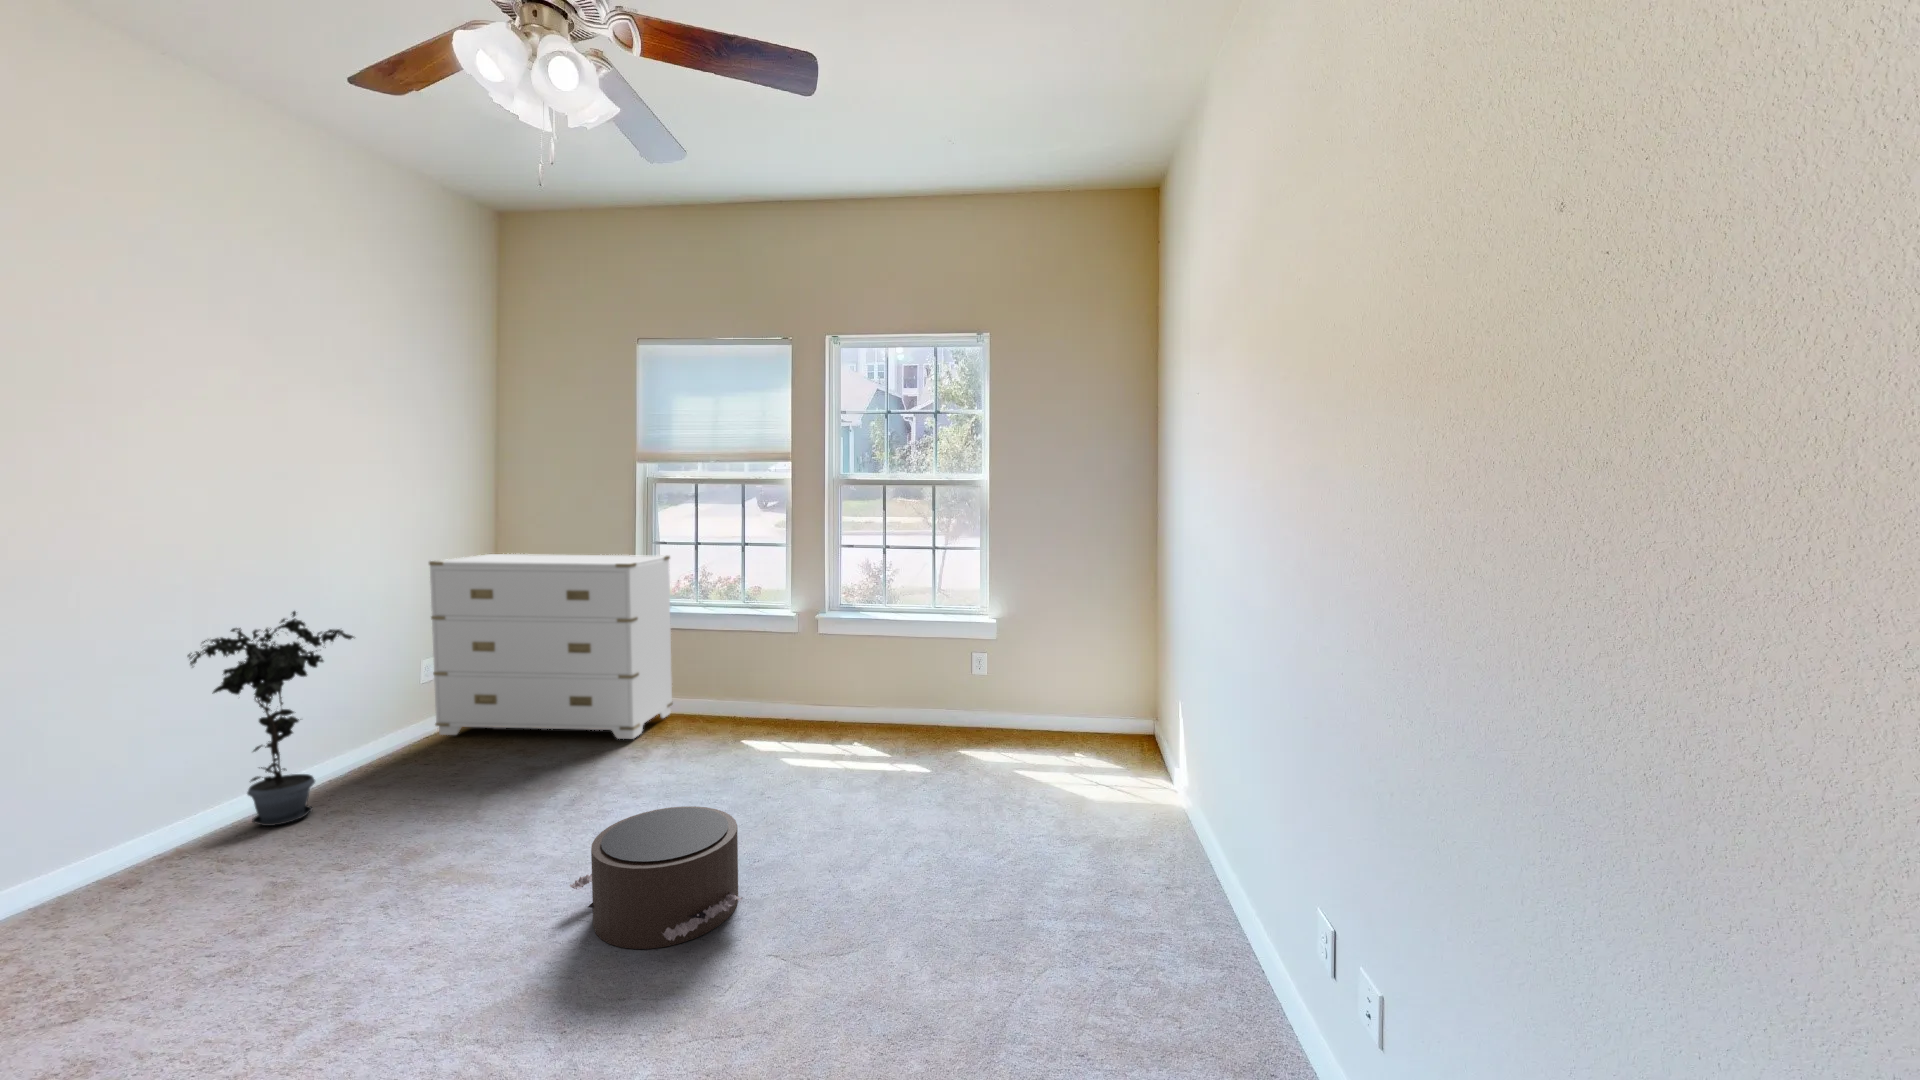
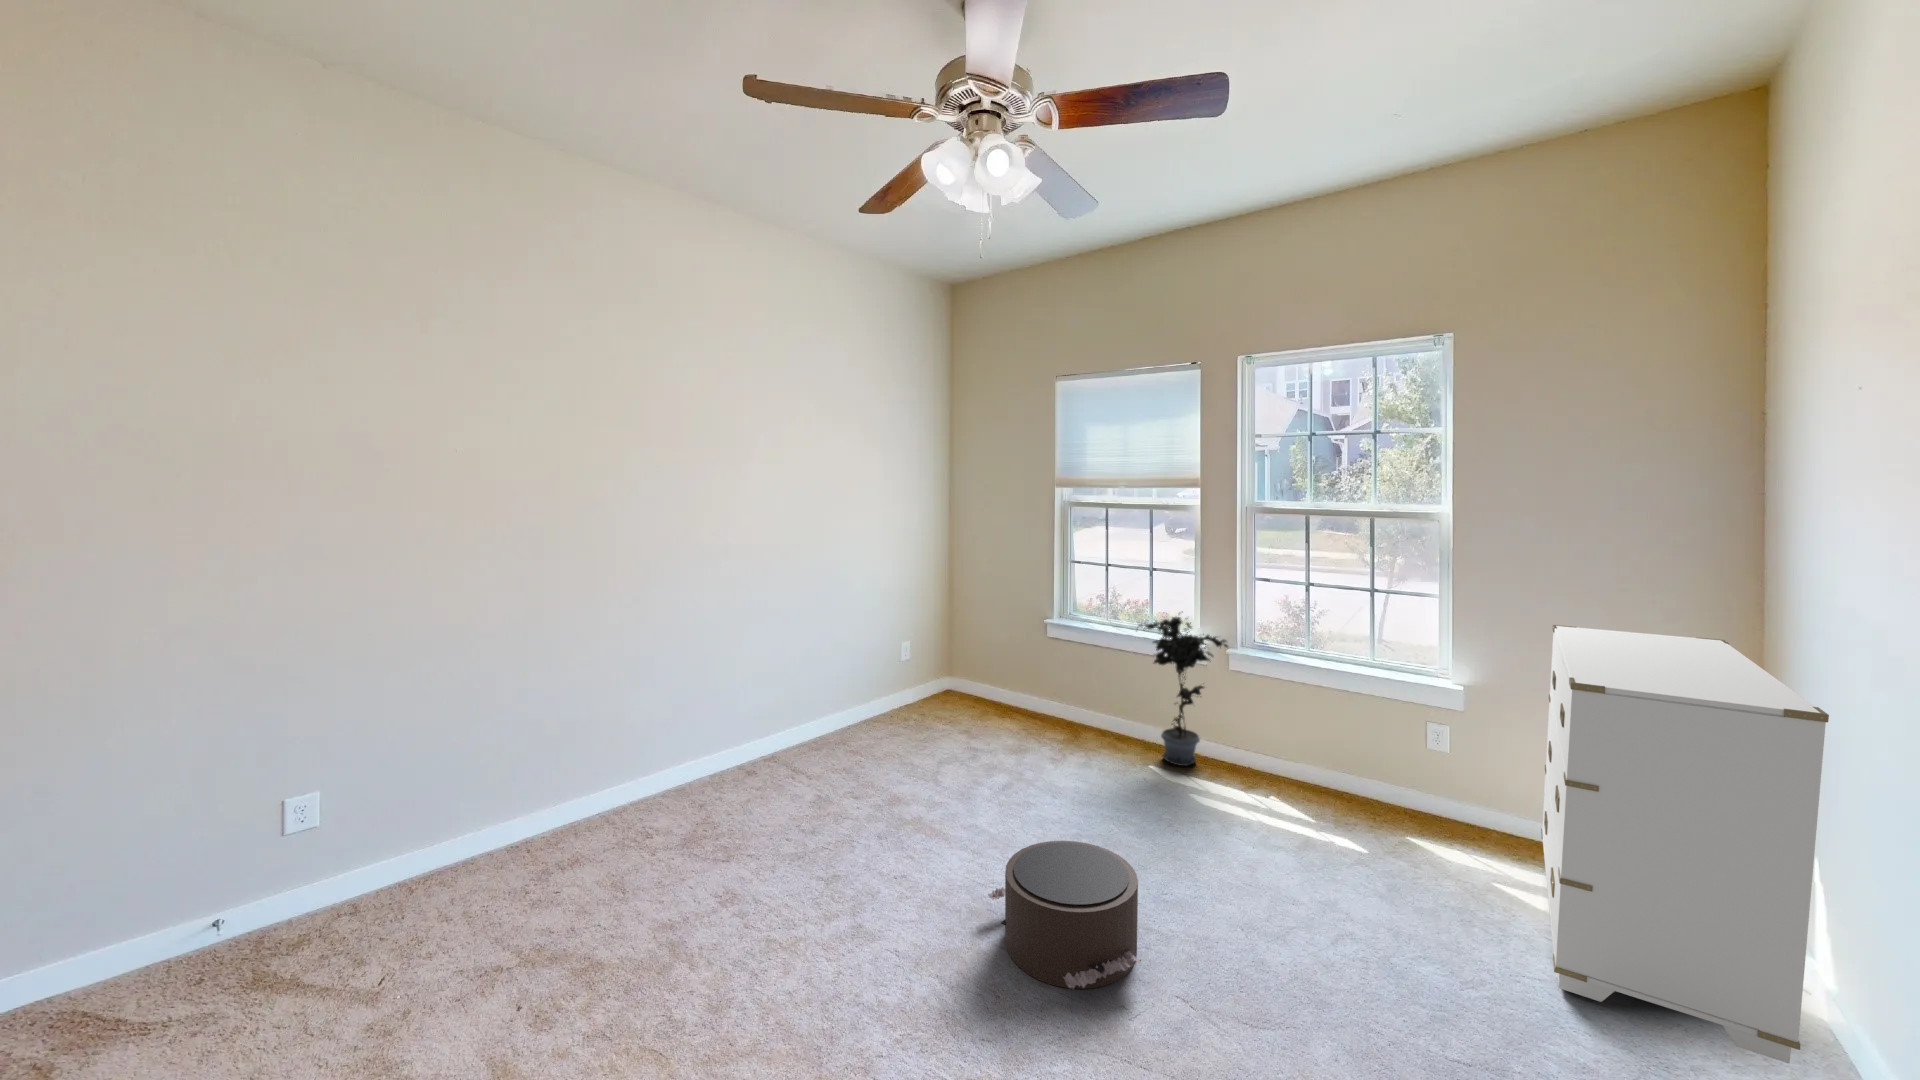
dresser: present [429,554,673,739] -> present [1541,625,1829,1063]
potted plant: present [188,611,354,826] -> present [1138,617,1228,766]

